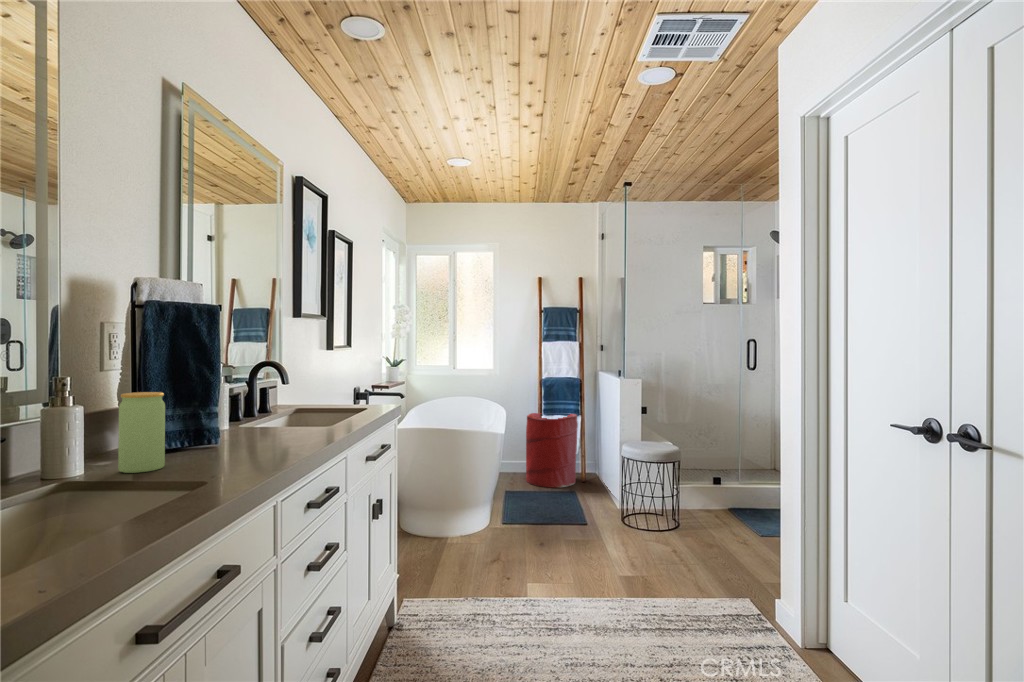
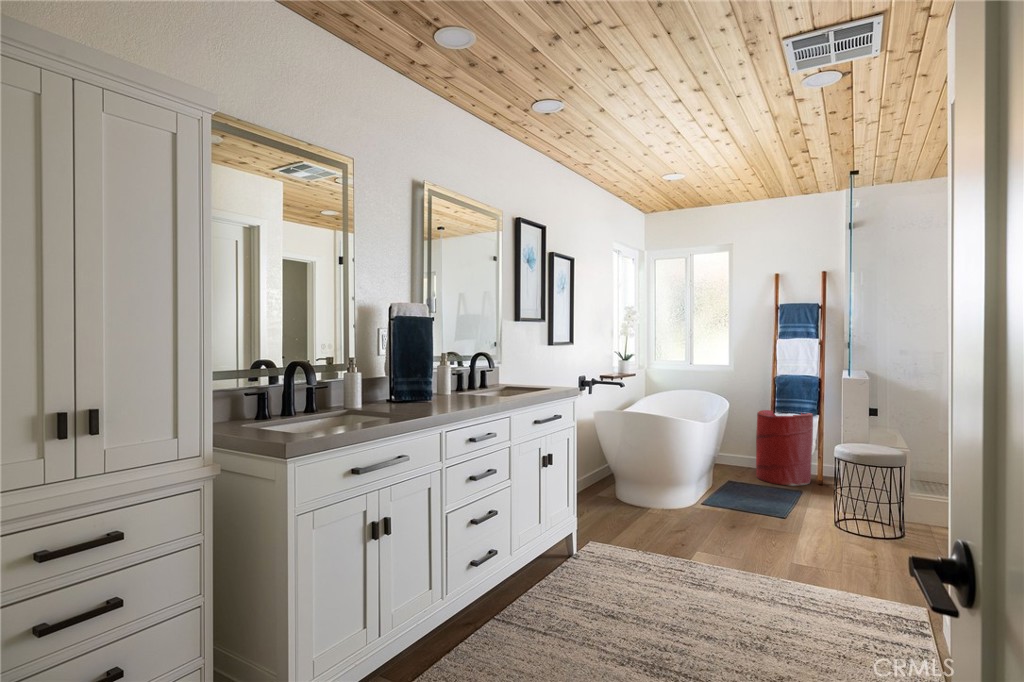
jar: present [118,392,165,473] -> none [376,367,399,410]

